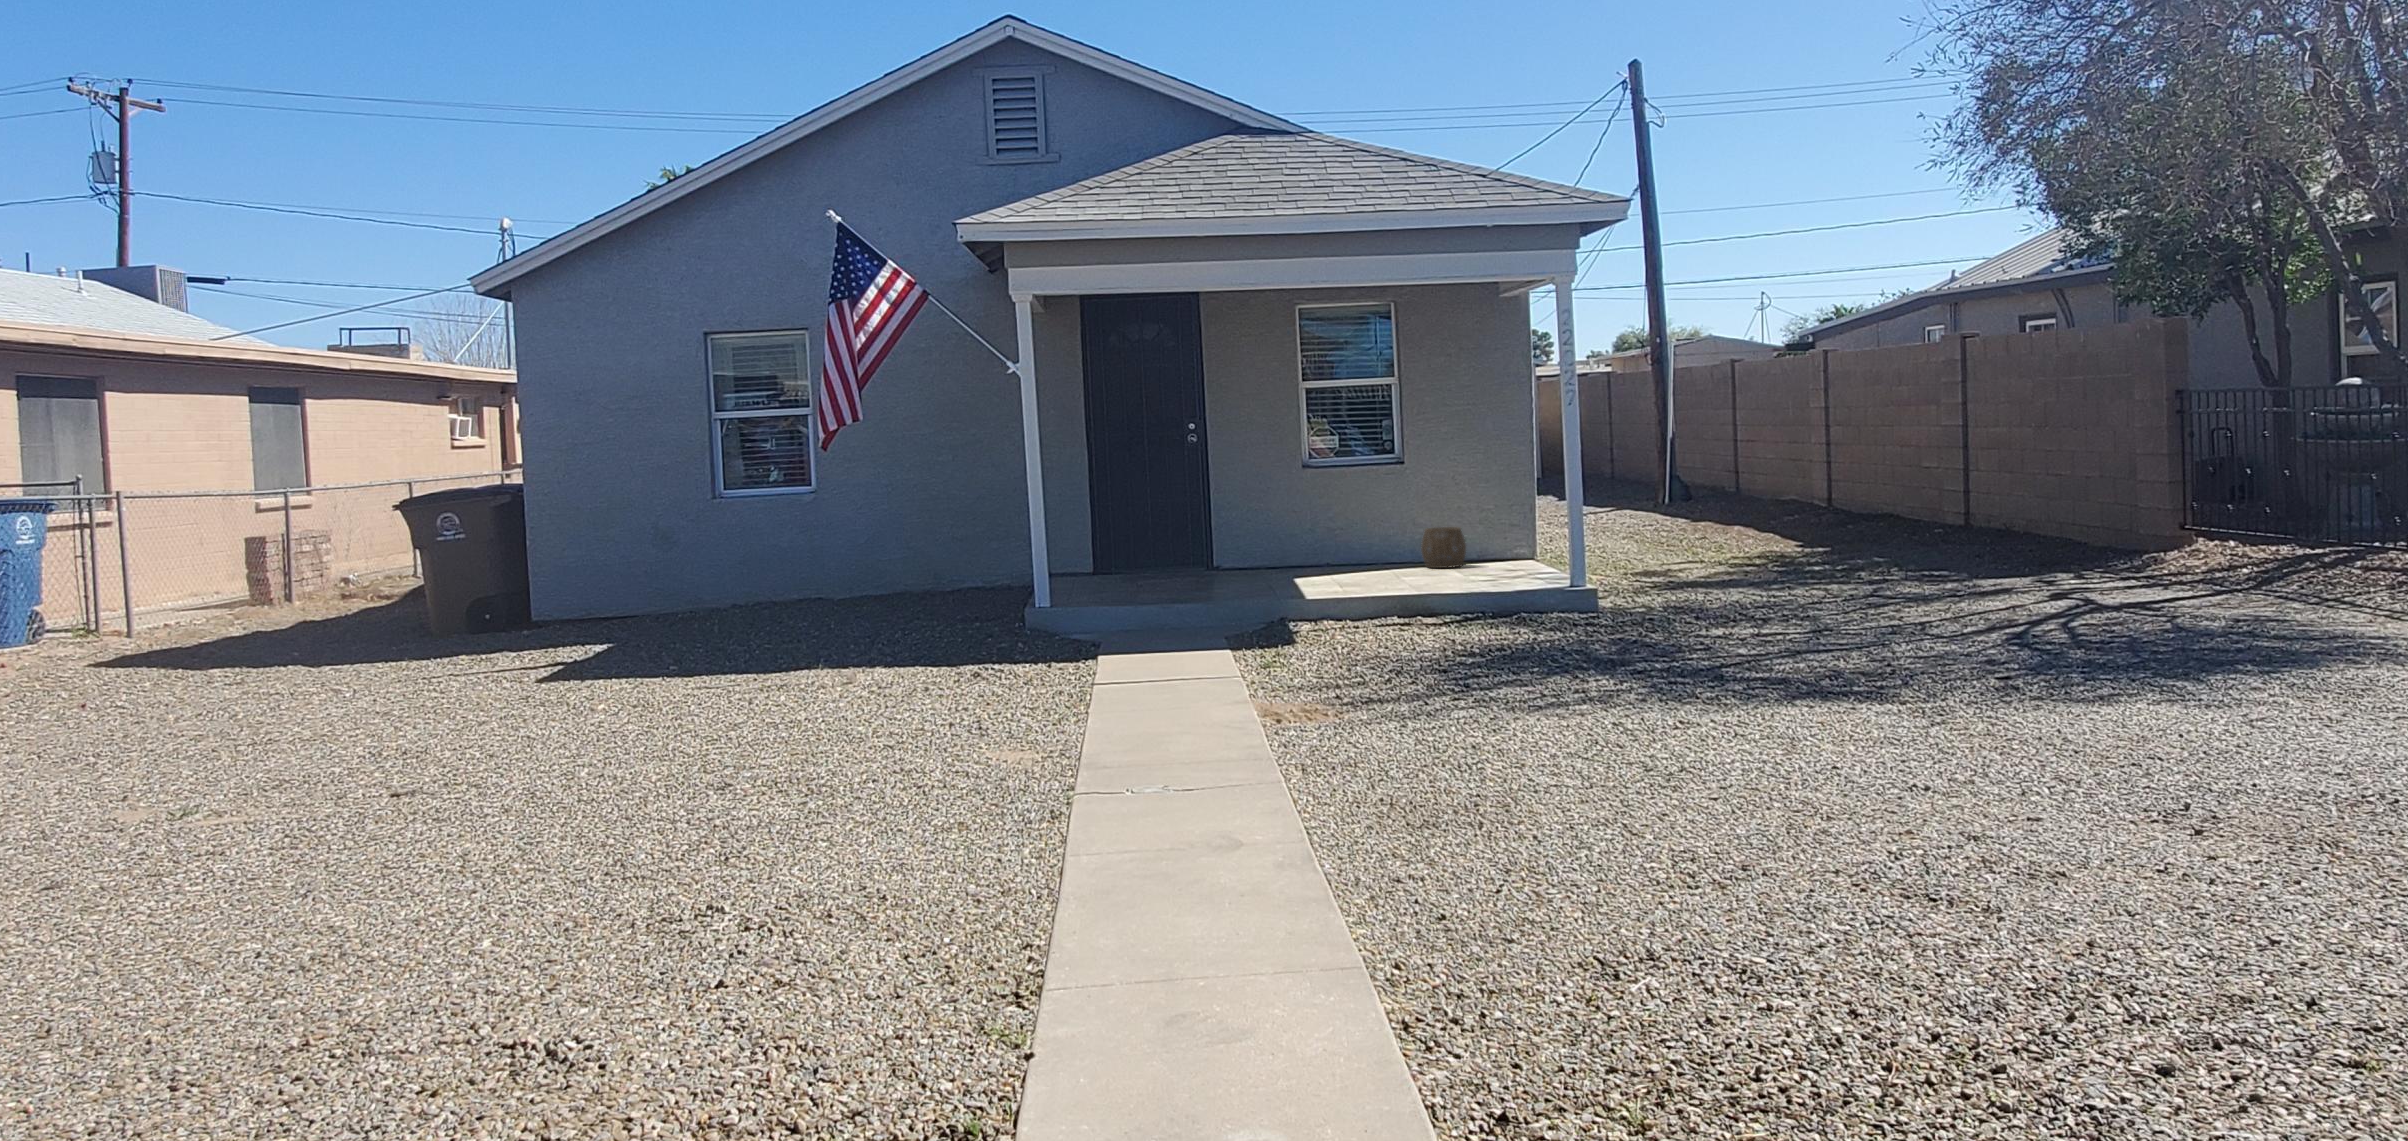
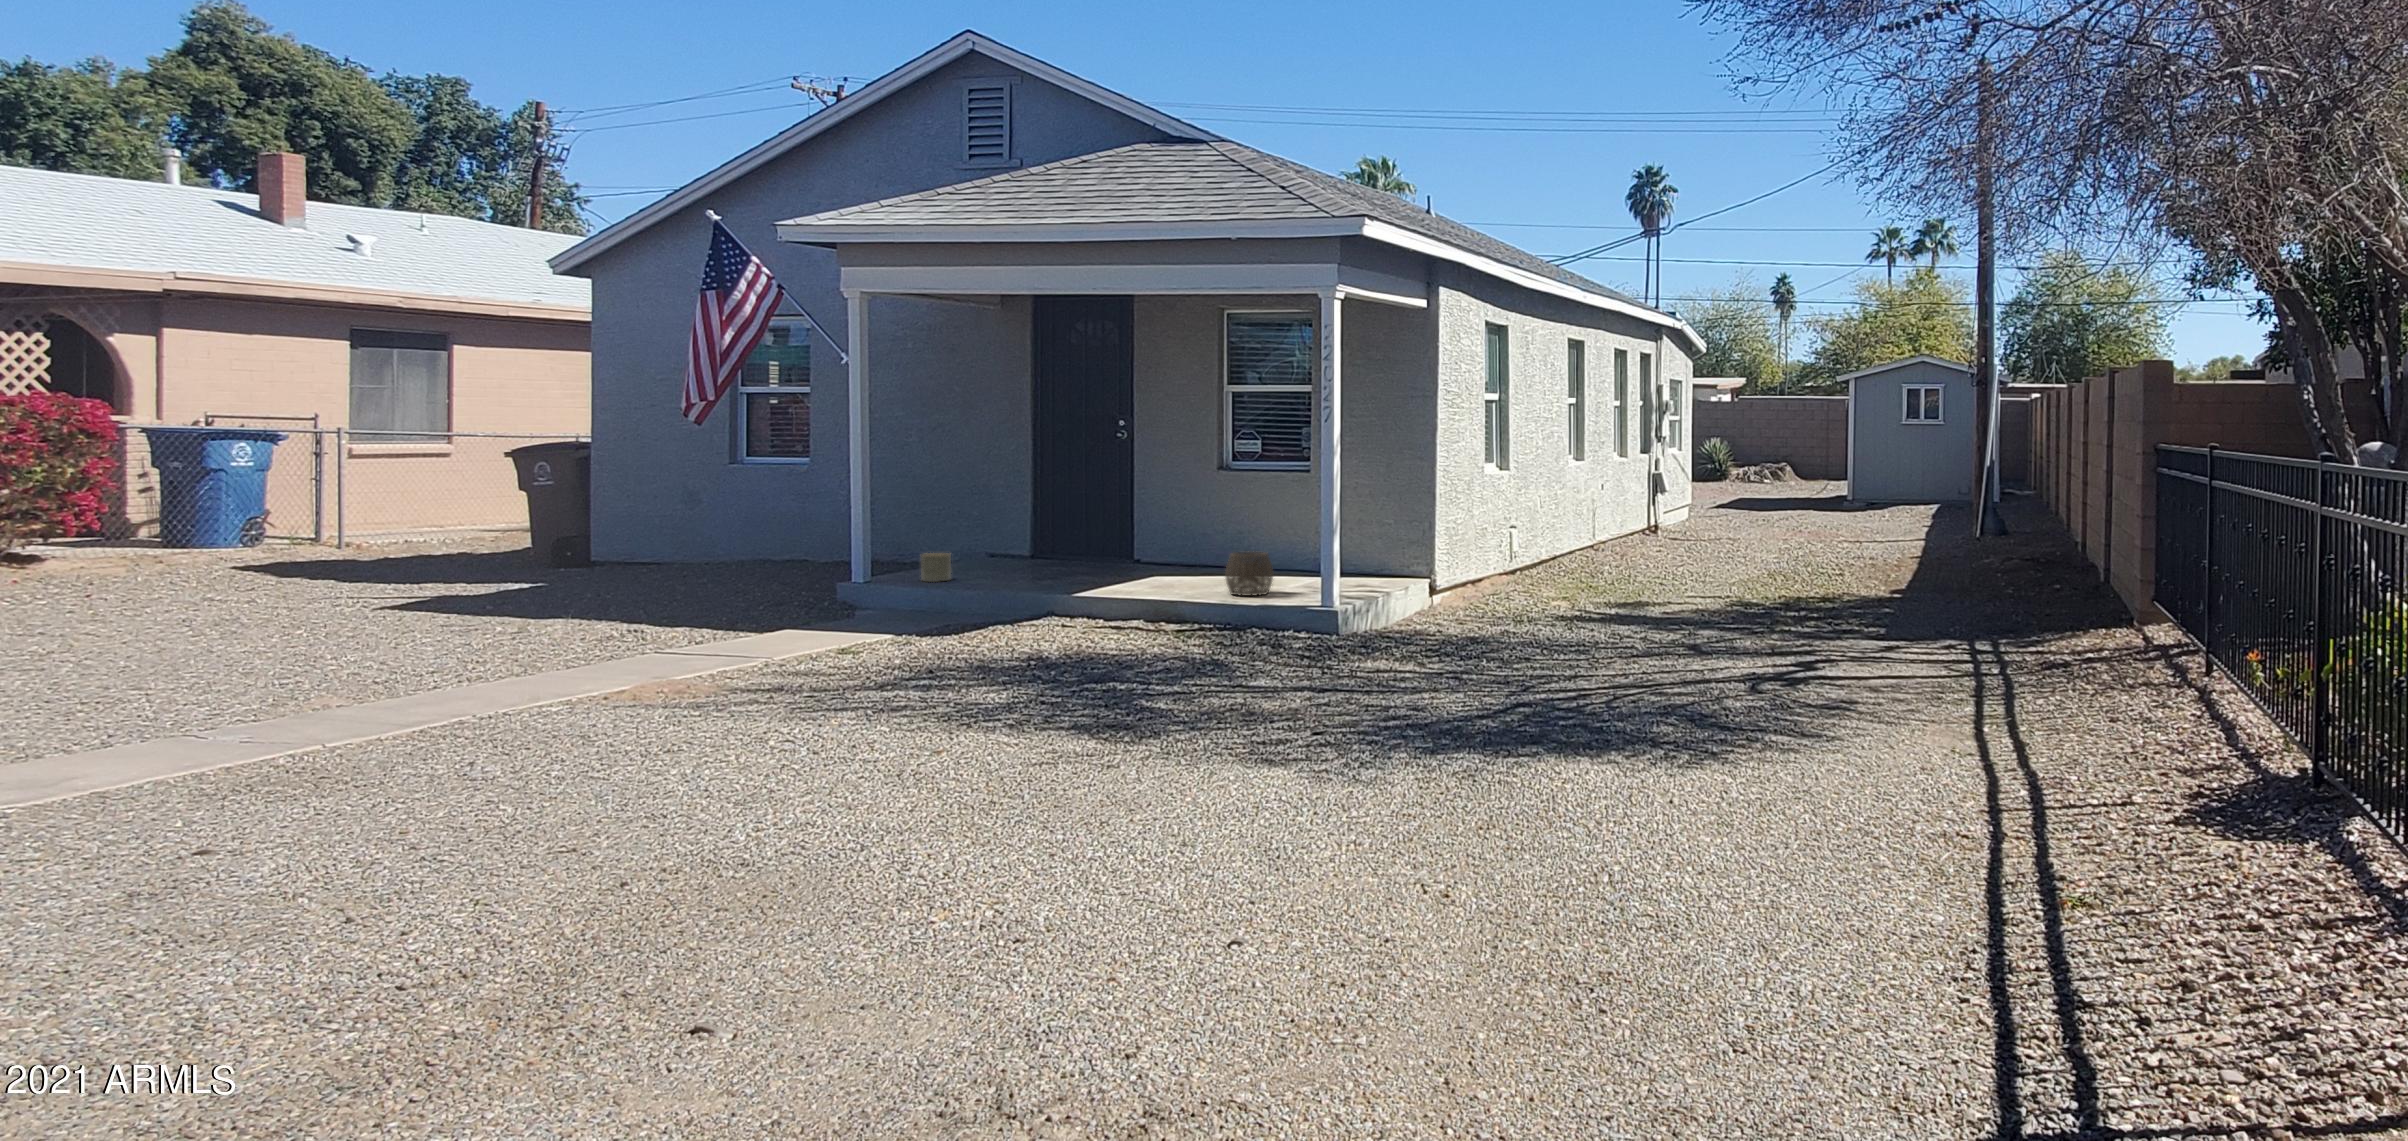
planter: none [1090,555,1120,584] -> present [921,553,951,582]

